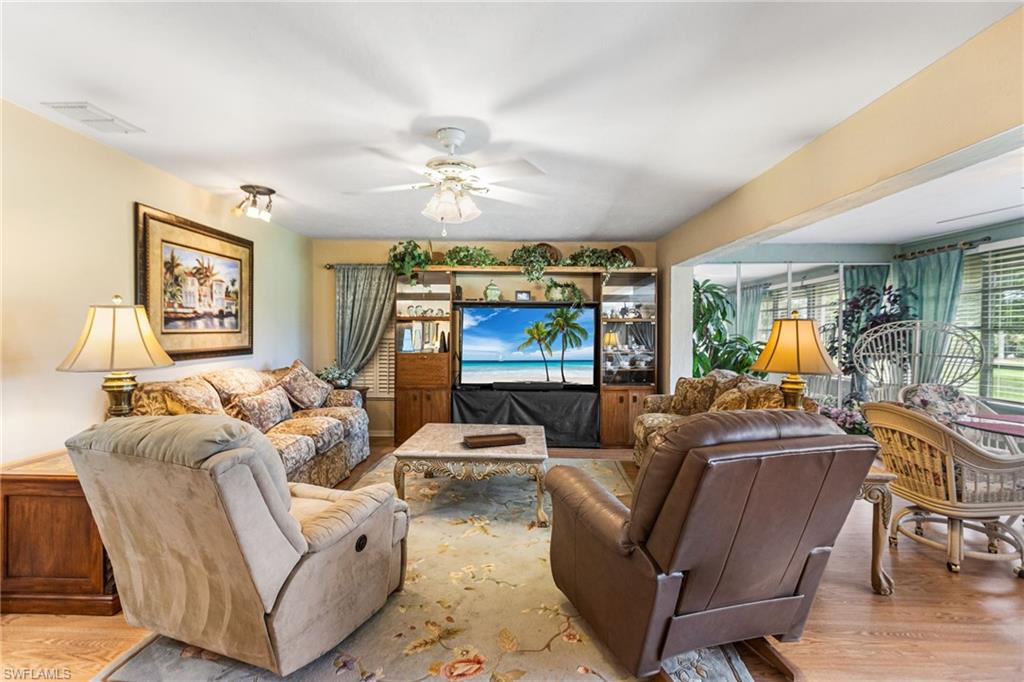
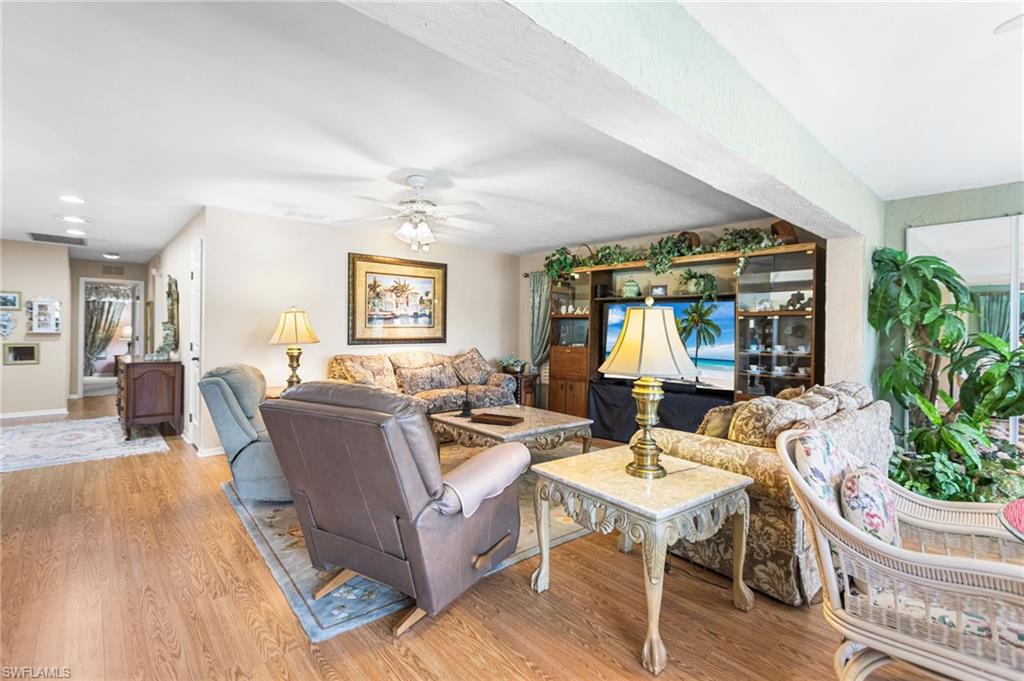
candle holder: none [421,394,449,447] -> present [455,382,476,417]

